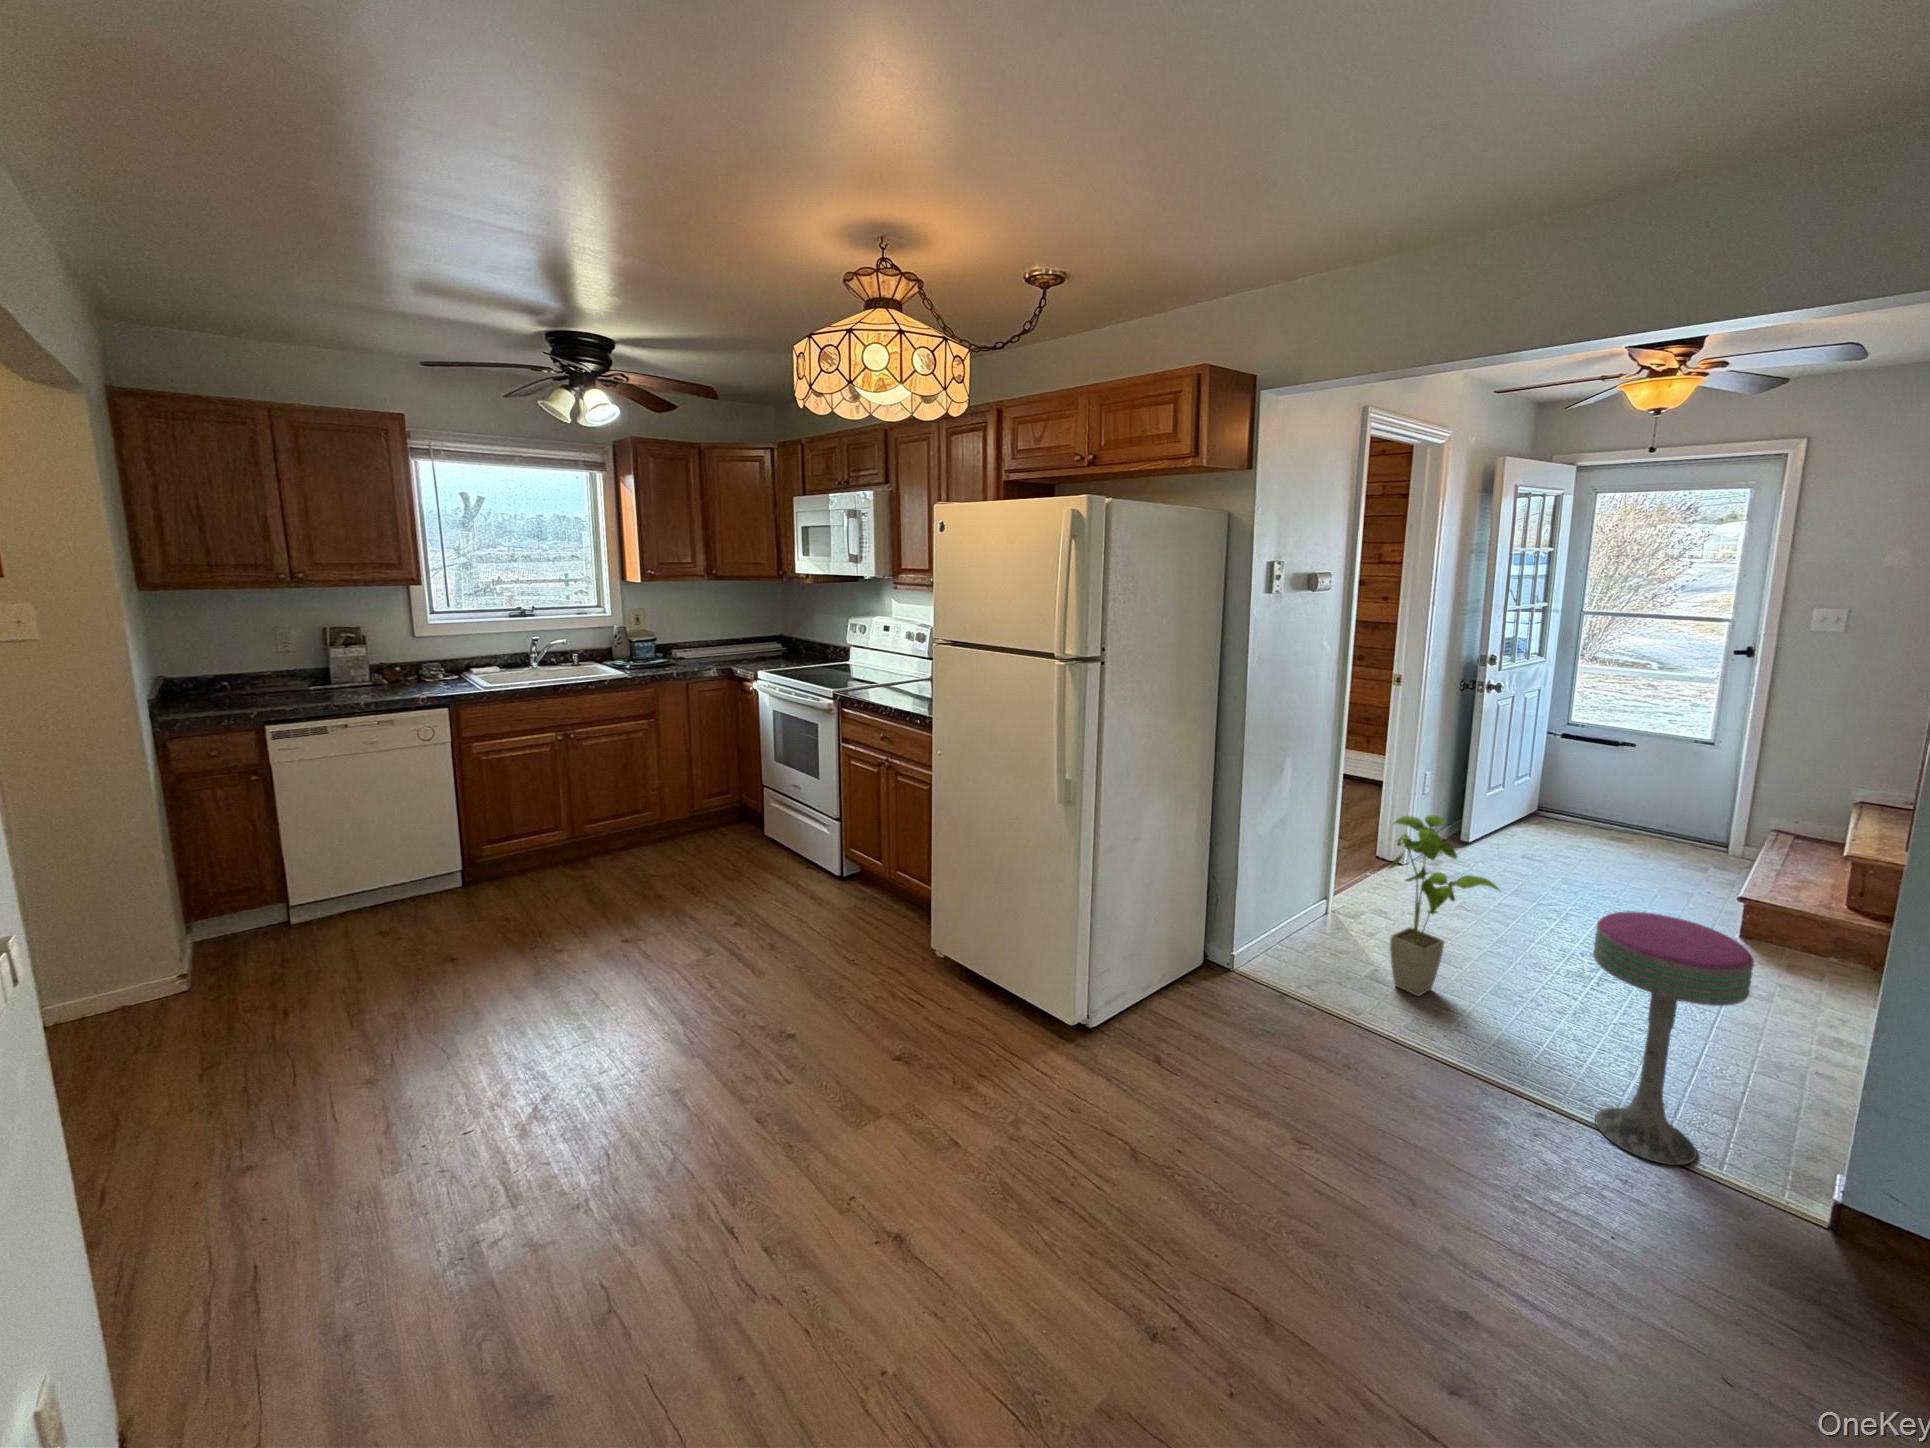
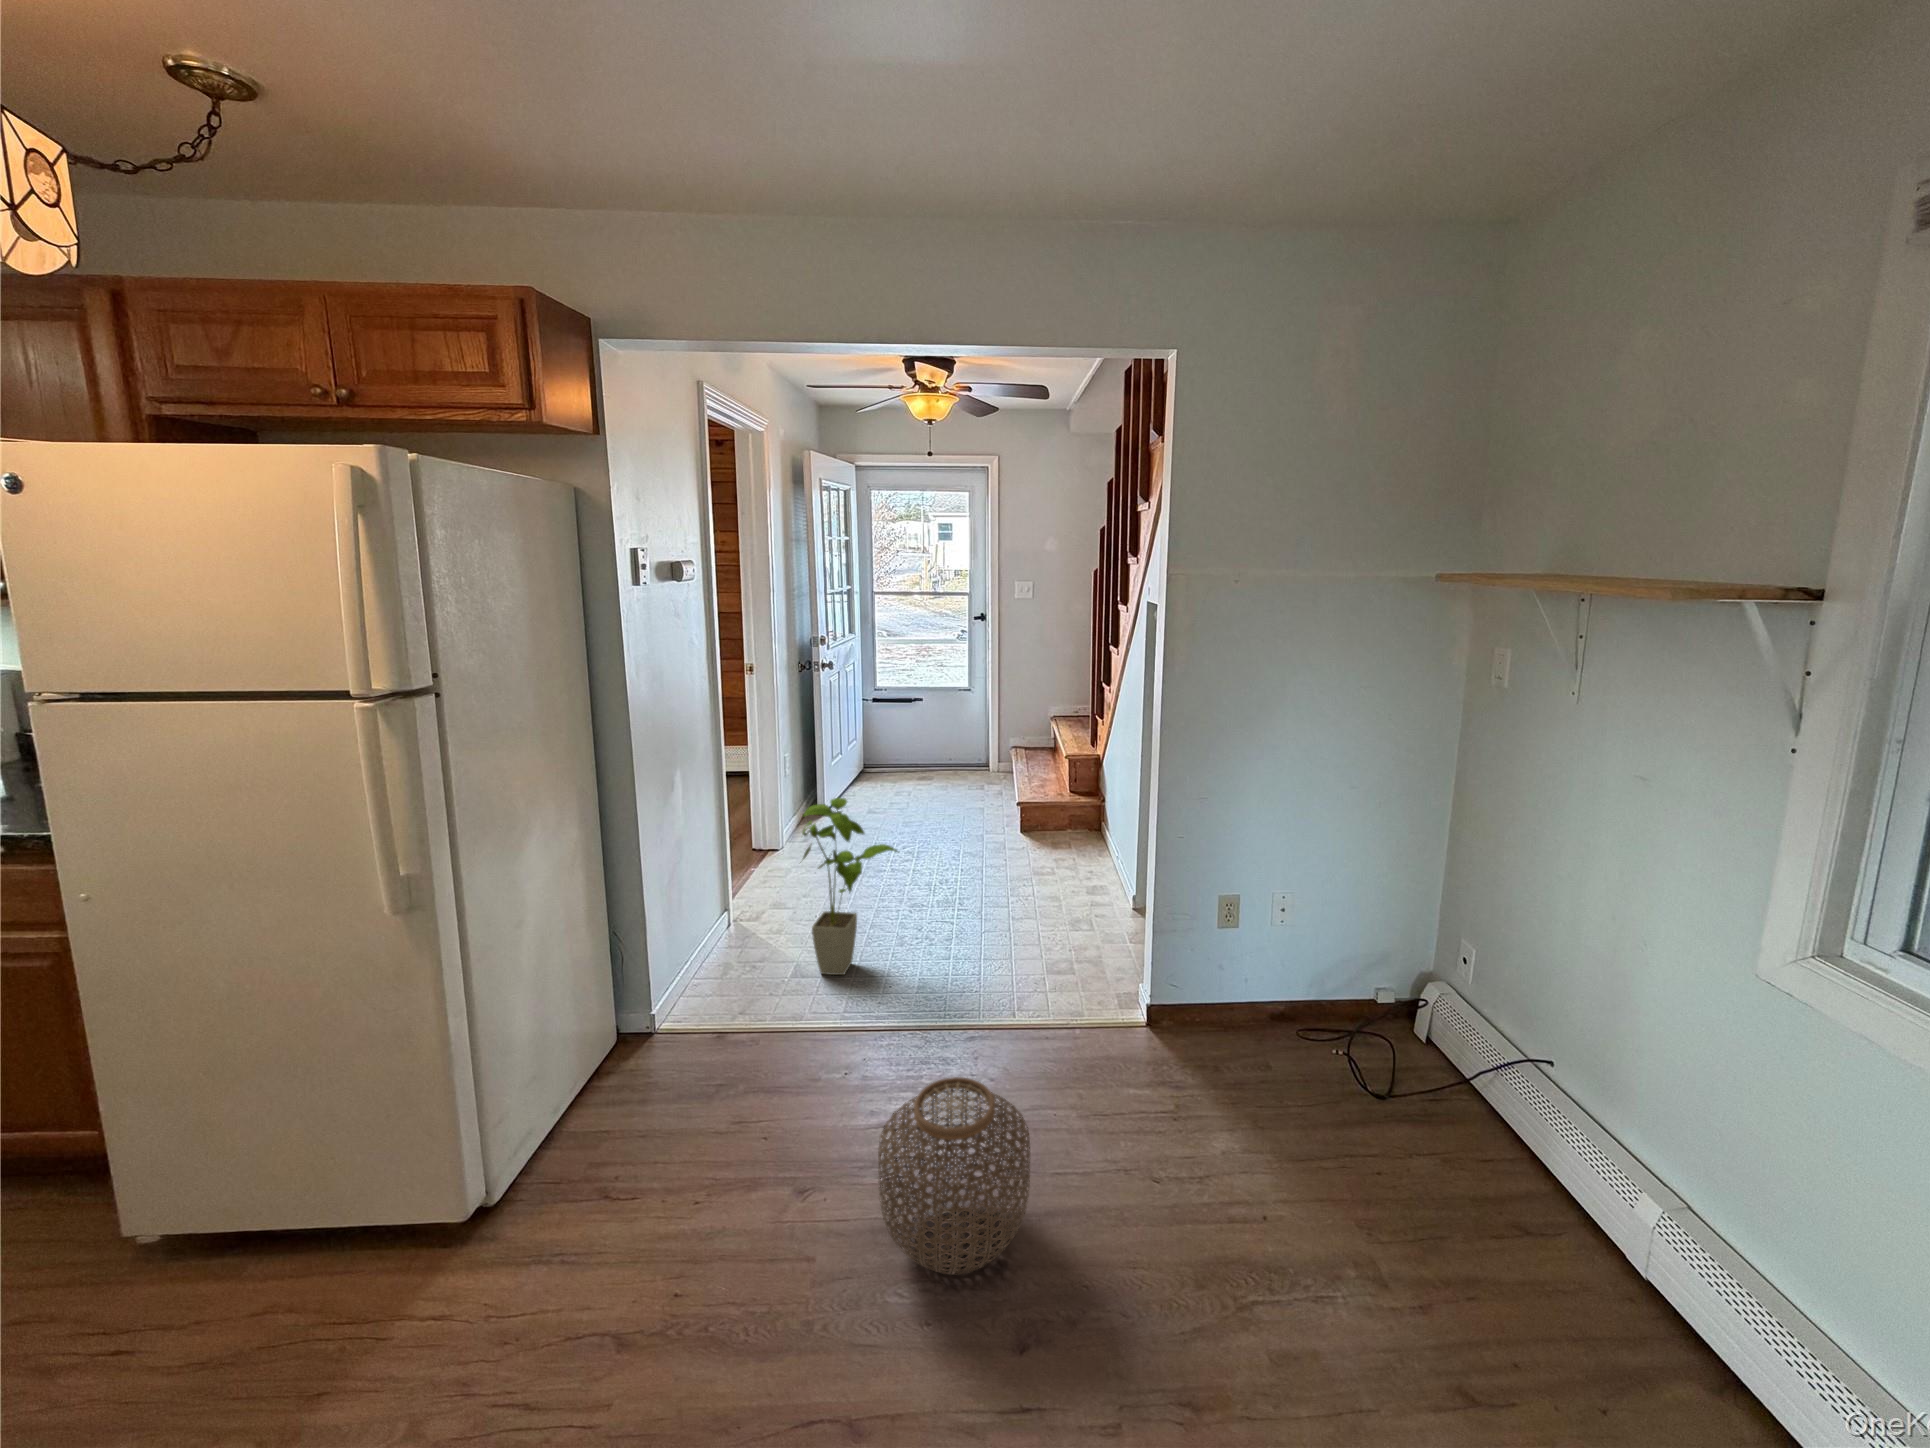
bar stool: present [1593,911,1754,1165] -> none [991,835,1090,1036]
woven basket: none [1349,1098,1524,1301] -> present [878,1077,1030,1275]

